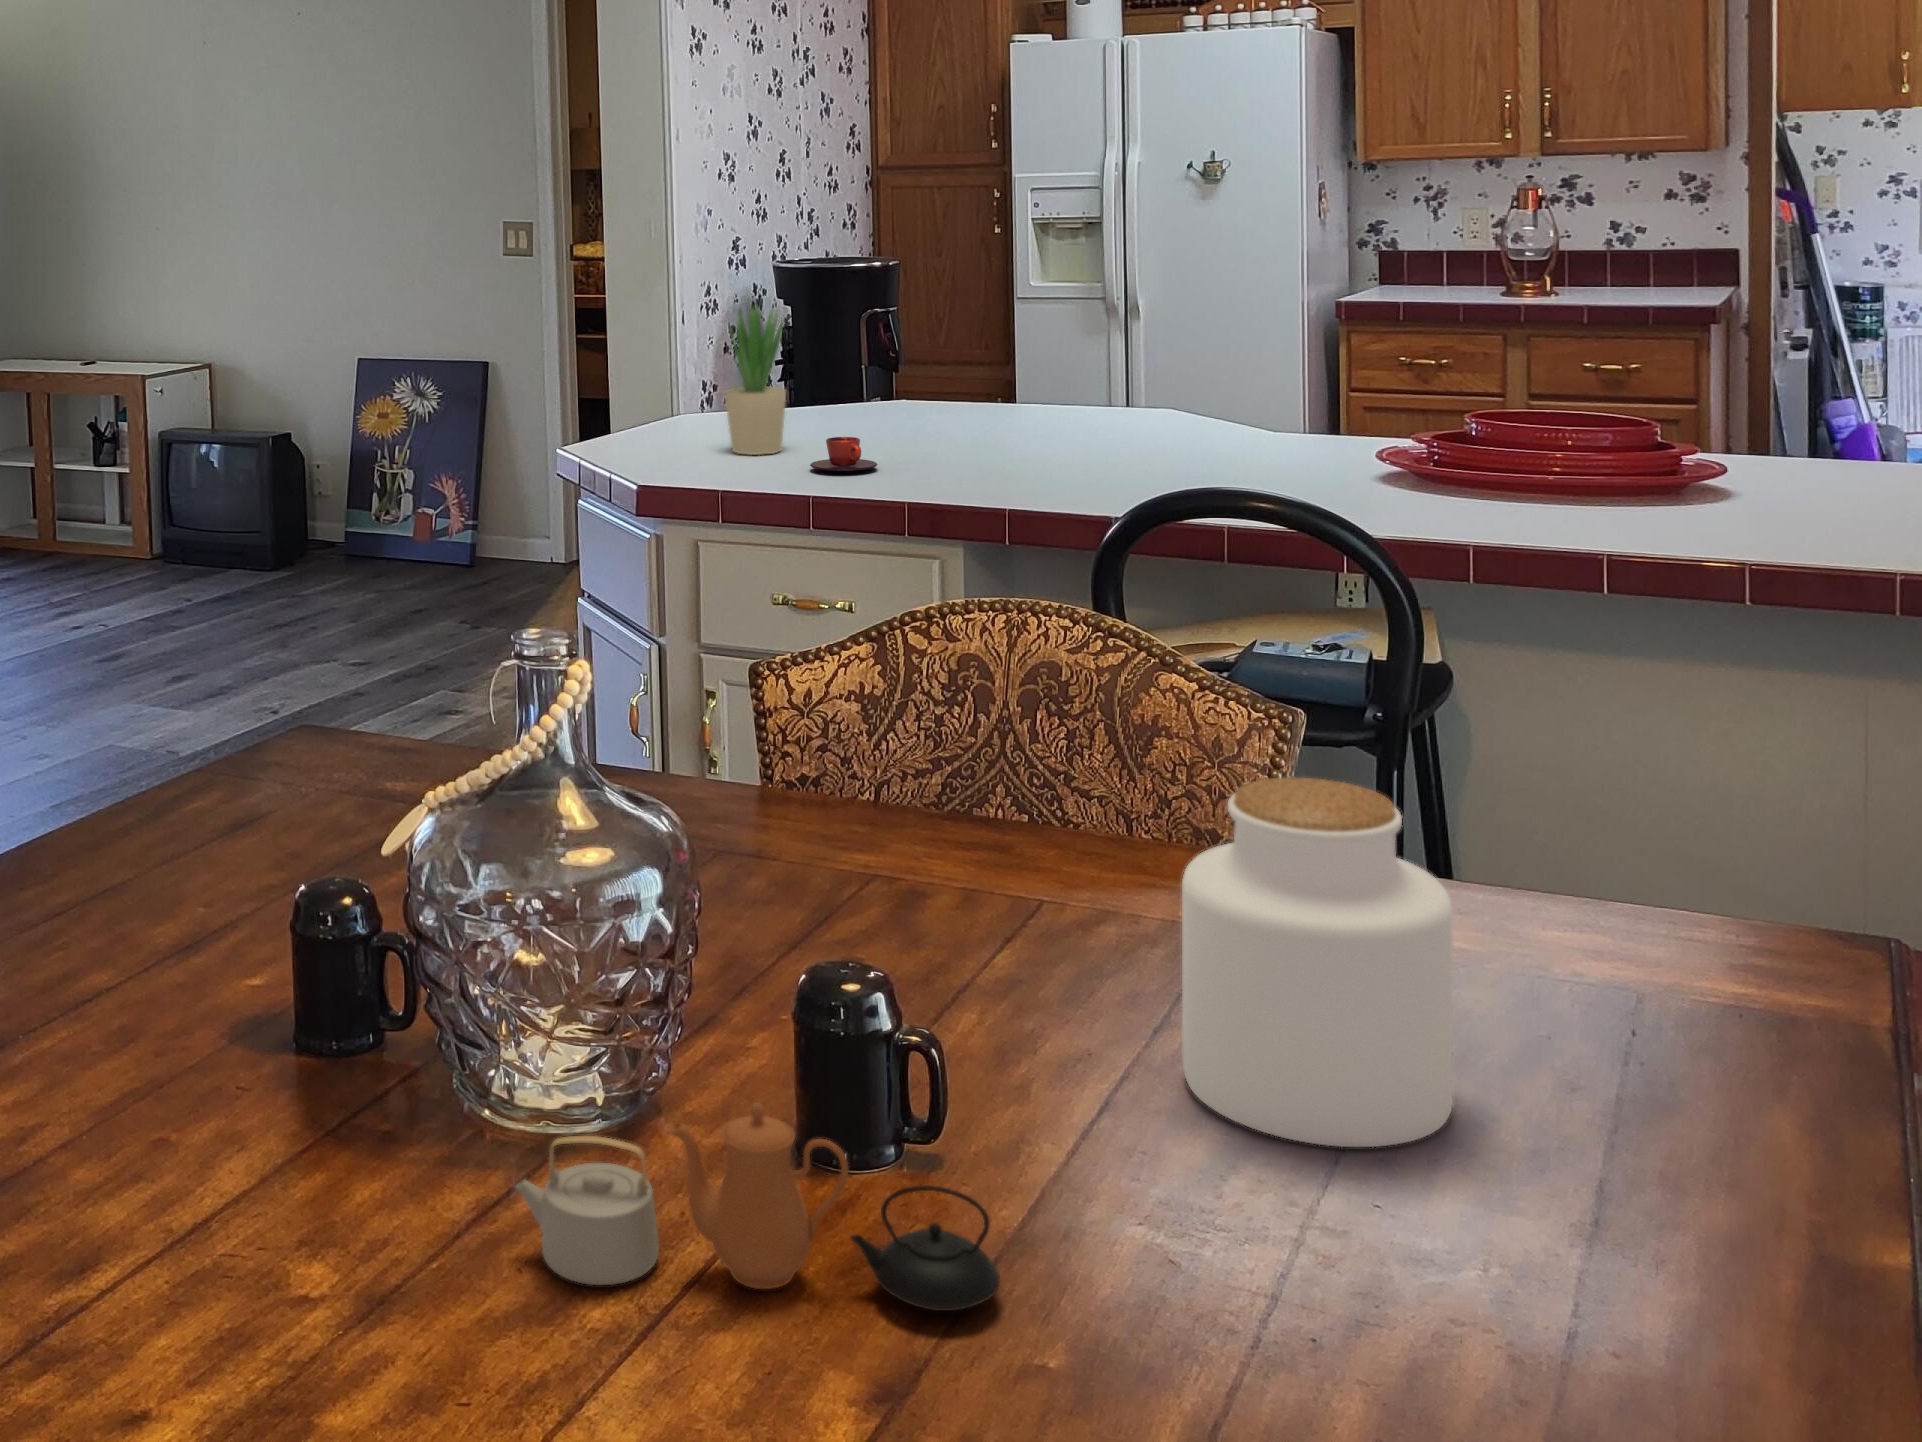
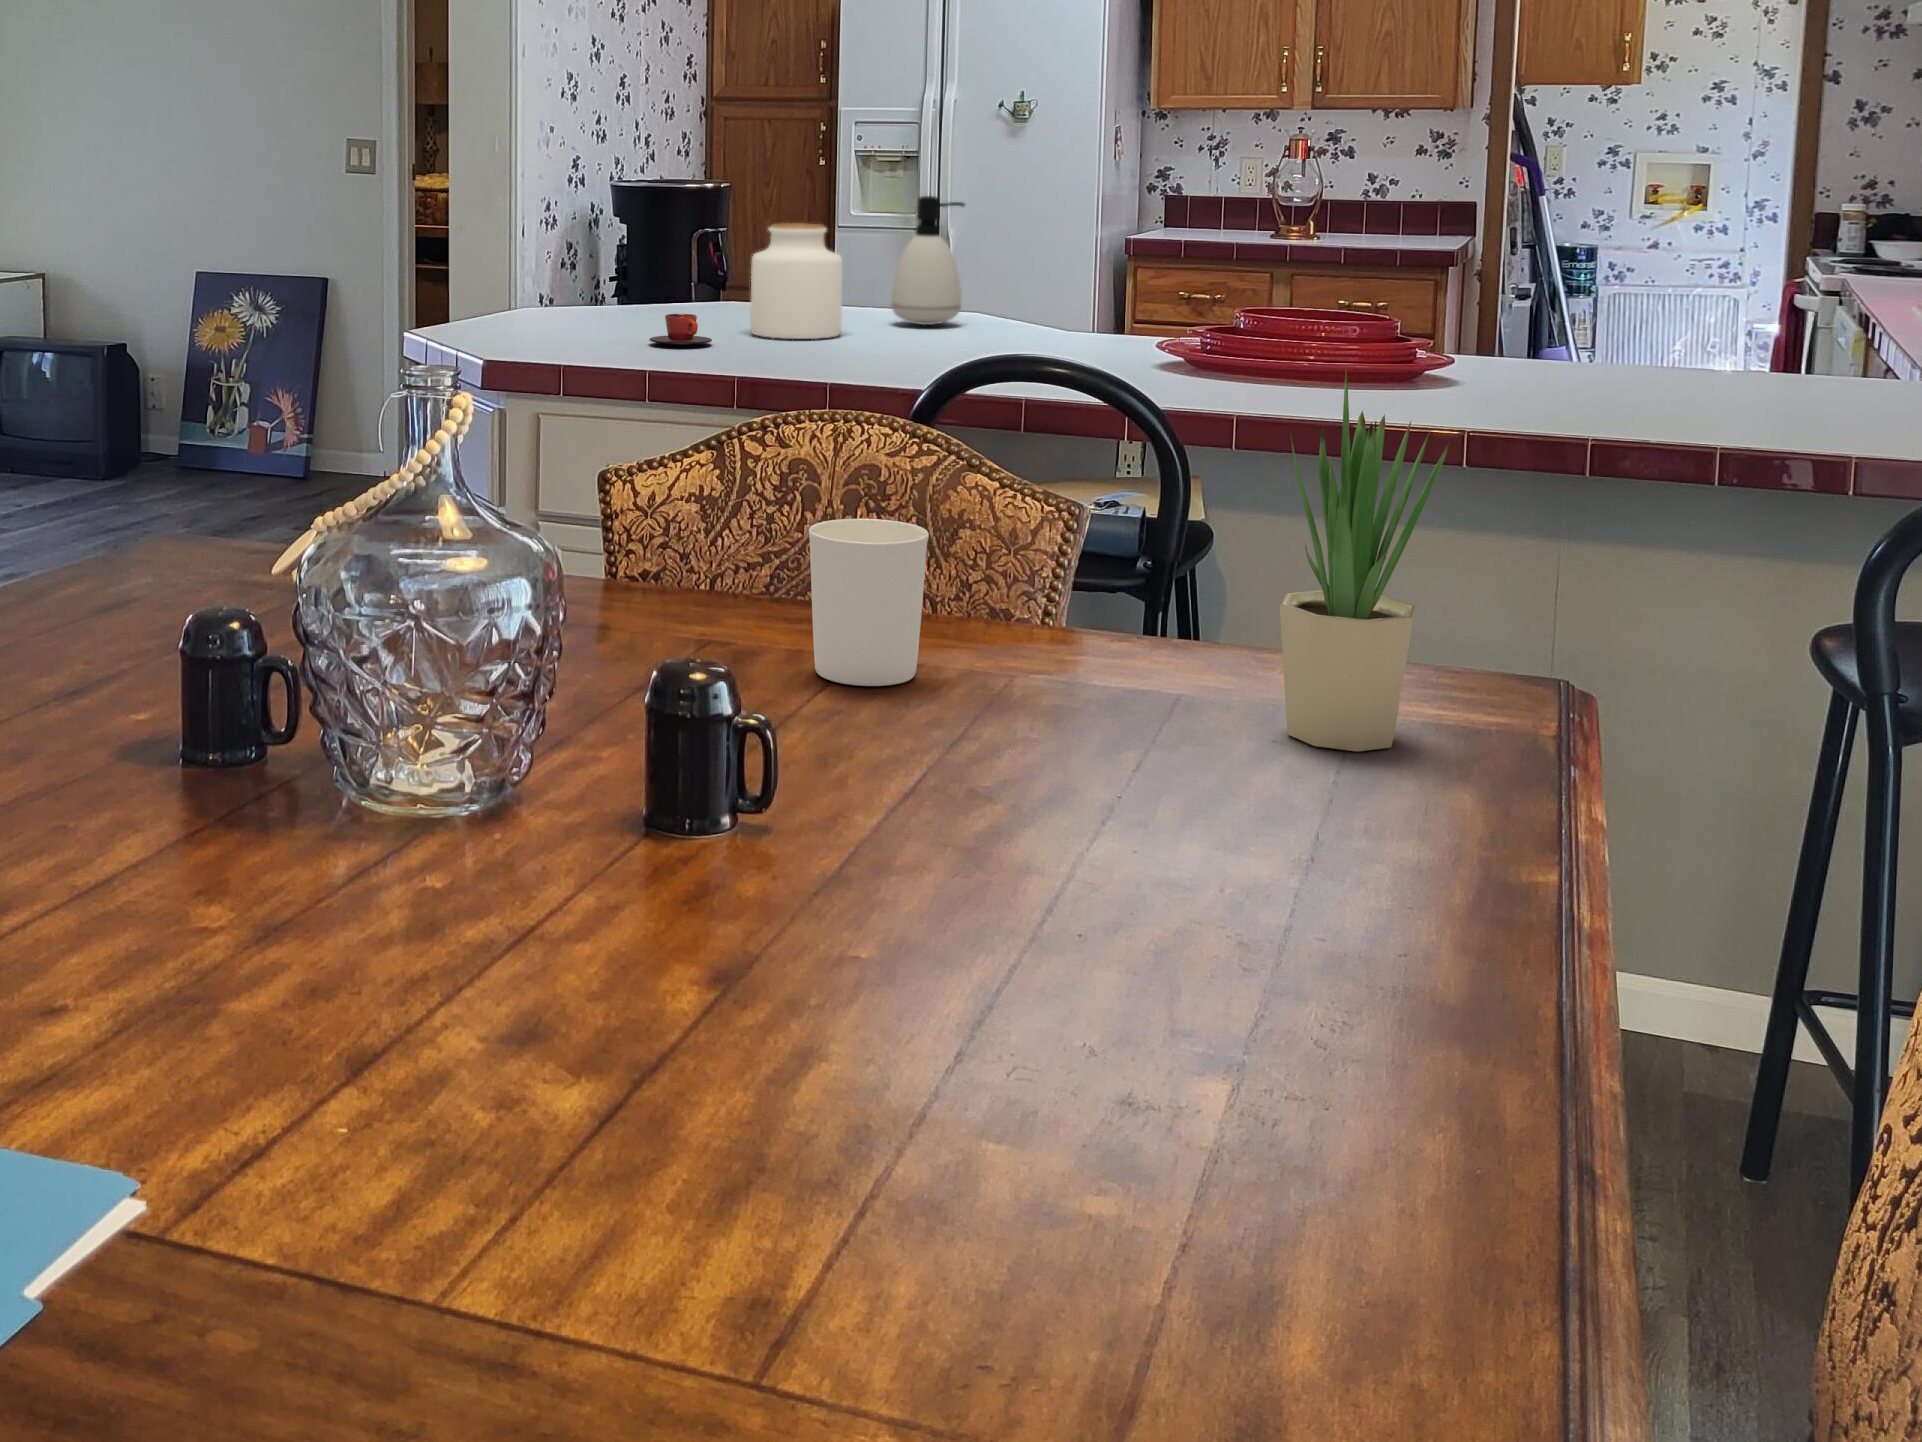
soap dispenser: none [1072,299,1150,436] -> present [891,196,965,325]
potted plant: present [724,303,786,455] -> present [1280,367,1452,752]
candle holder: none [980,752,1121,953] -> present [808,519,929,686]
jar: present [1182,777,1453,1147] -> present [750,223,842,339]
teapot: present [515,1102,1000,1311] -> none [405,738,820,901]

